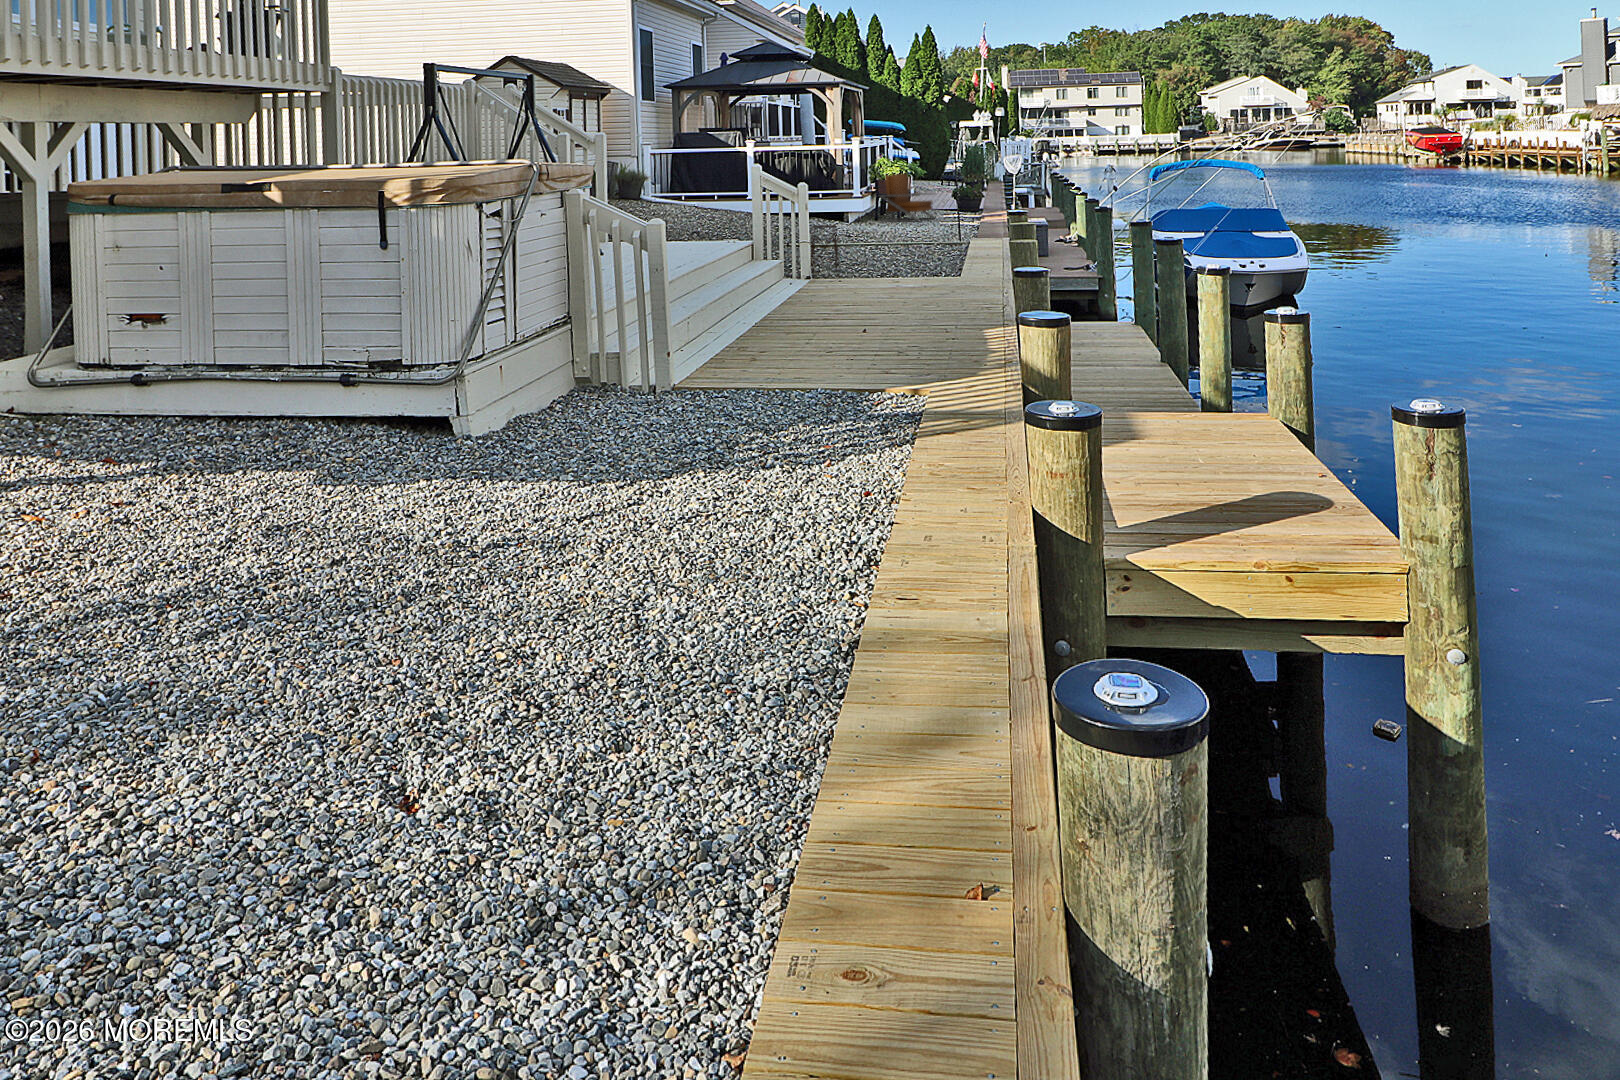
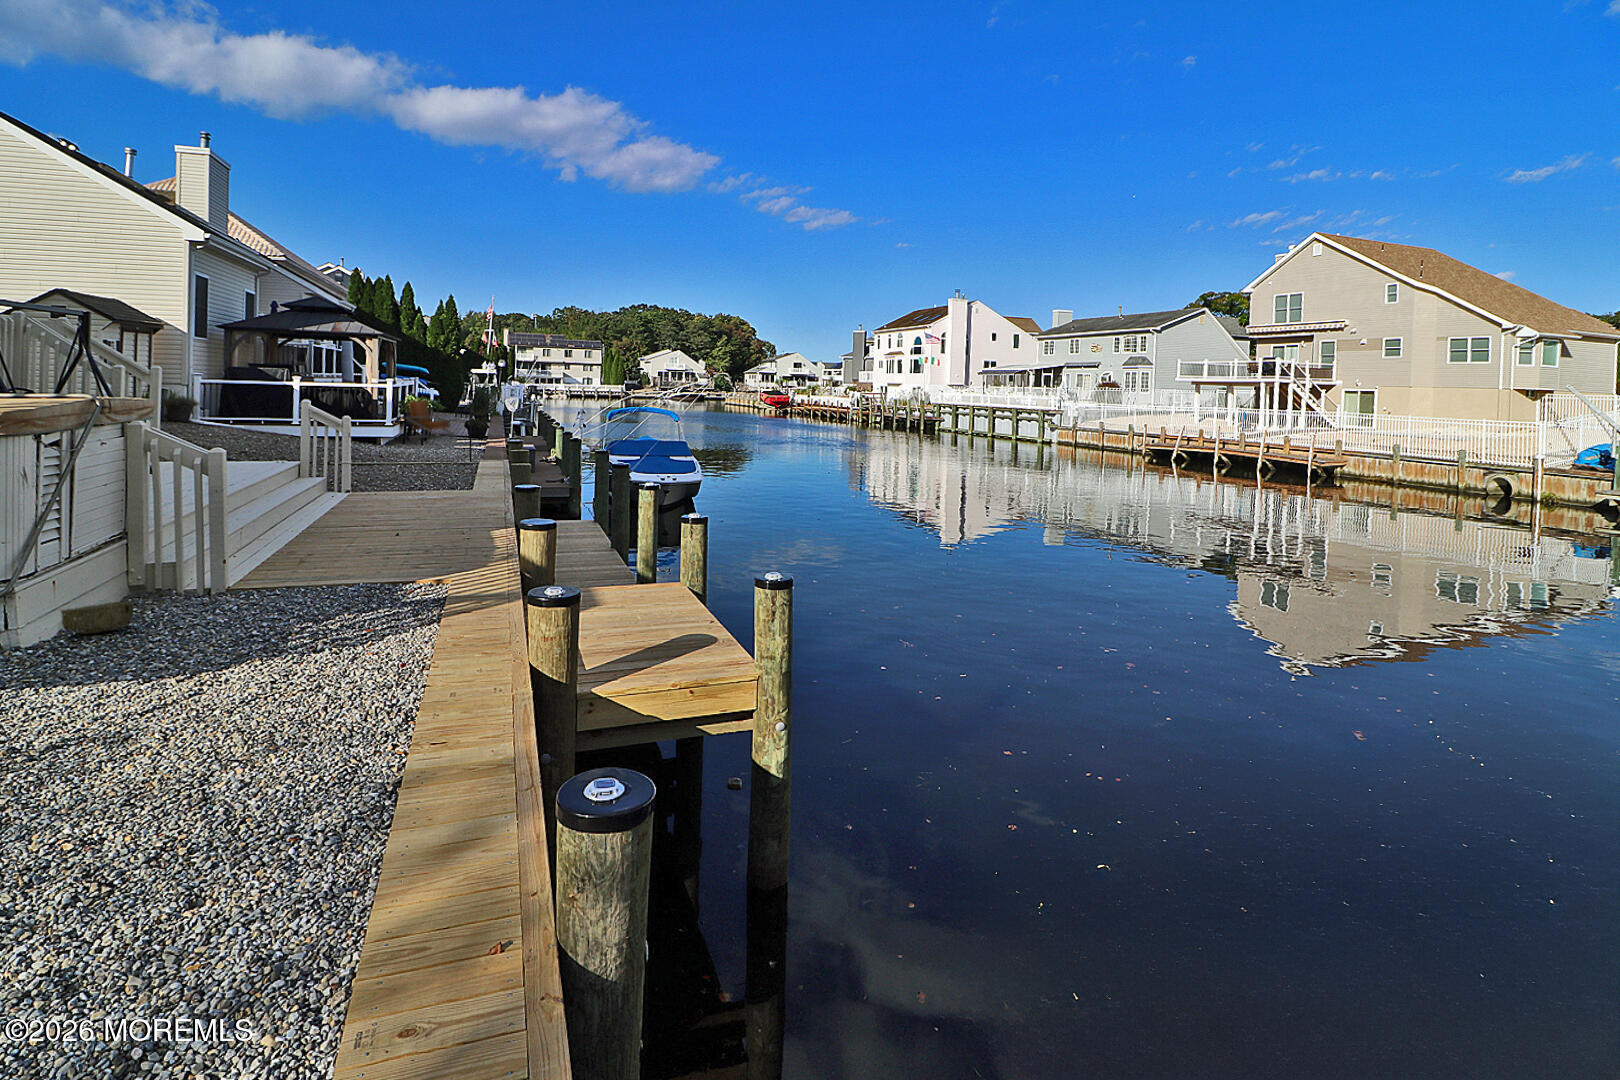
side table: present [810,225,839,275] -> none [345,445,375,490]
woven basket: none [500,389,580,422] -> present [61,601,133,634]

